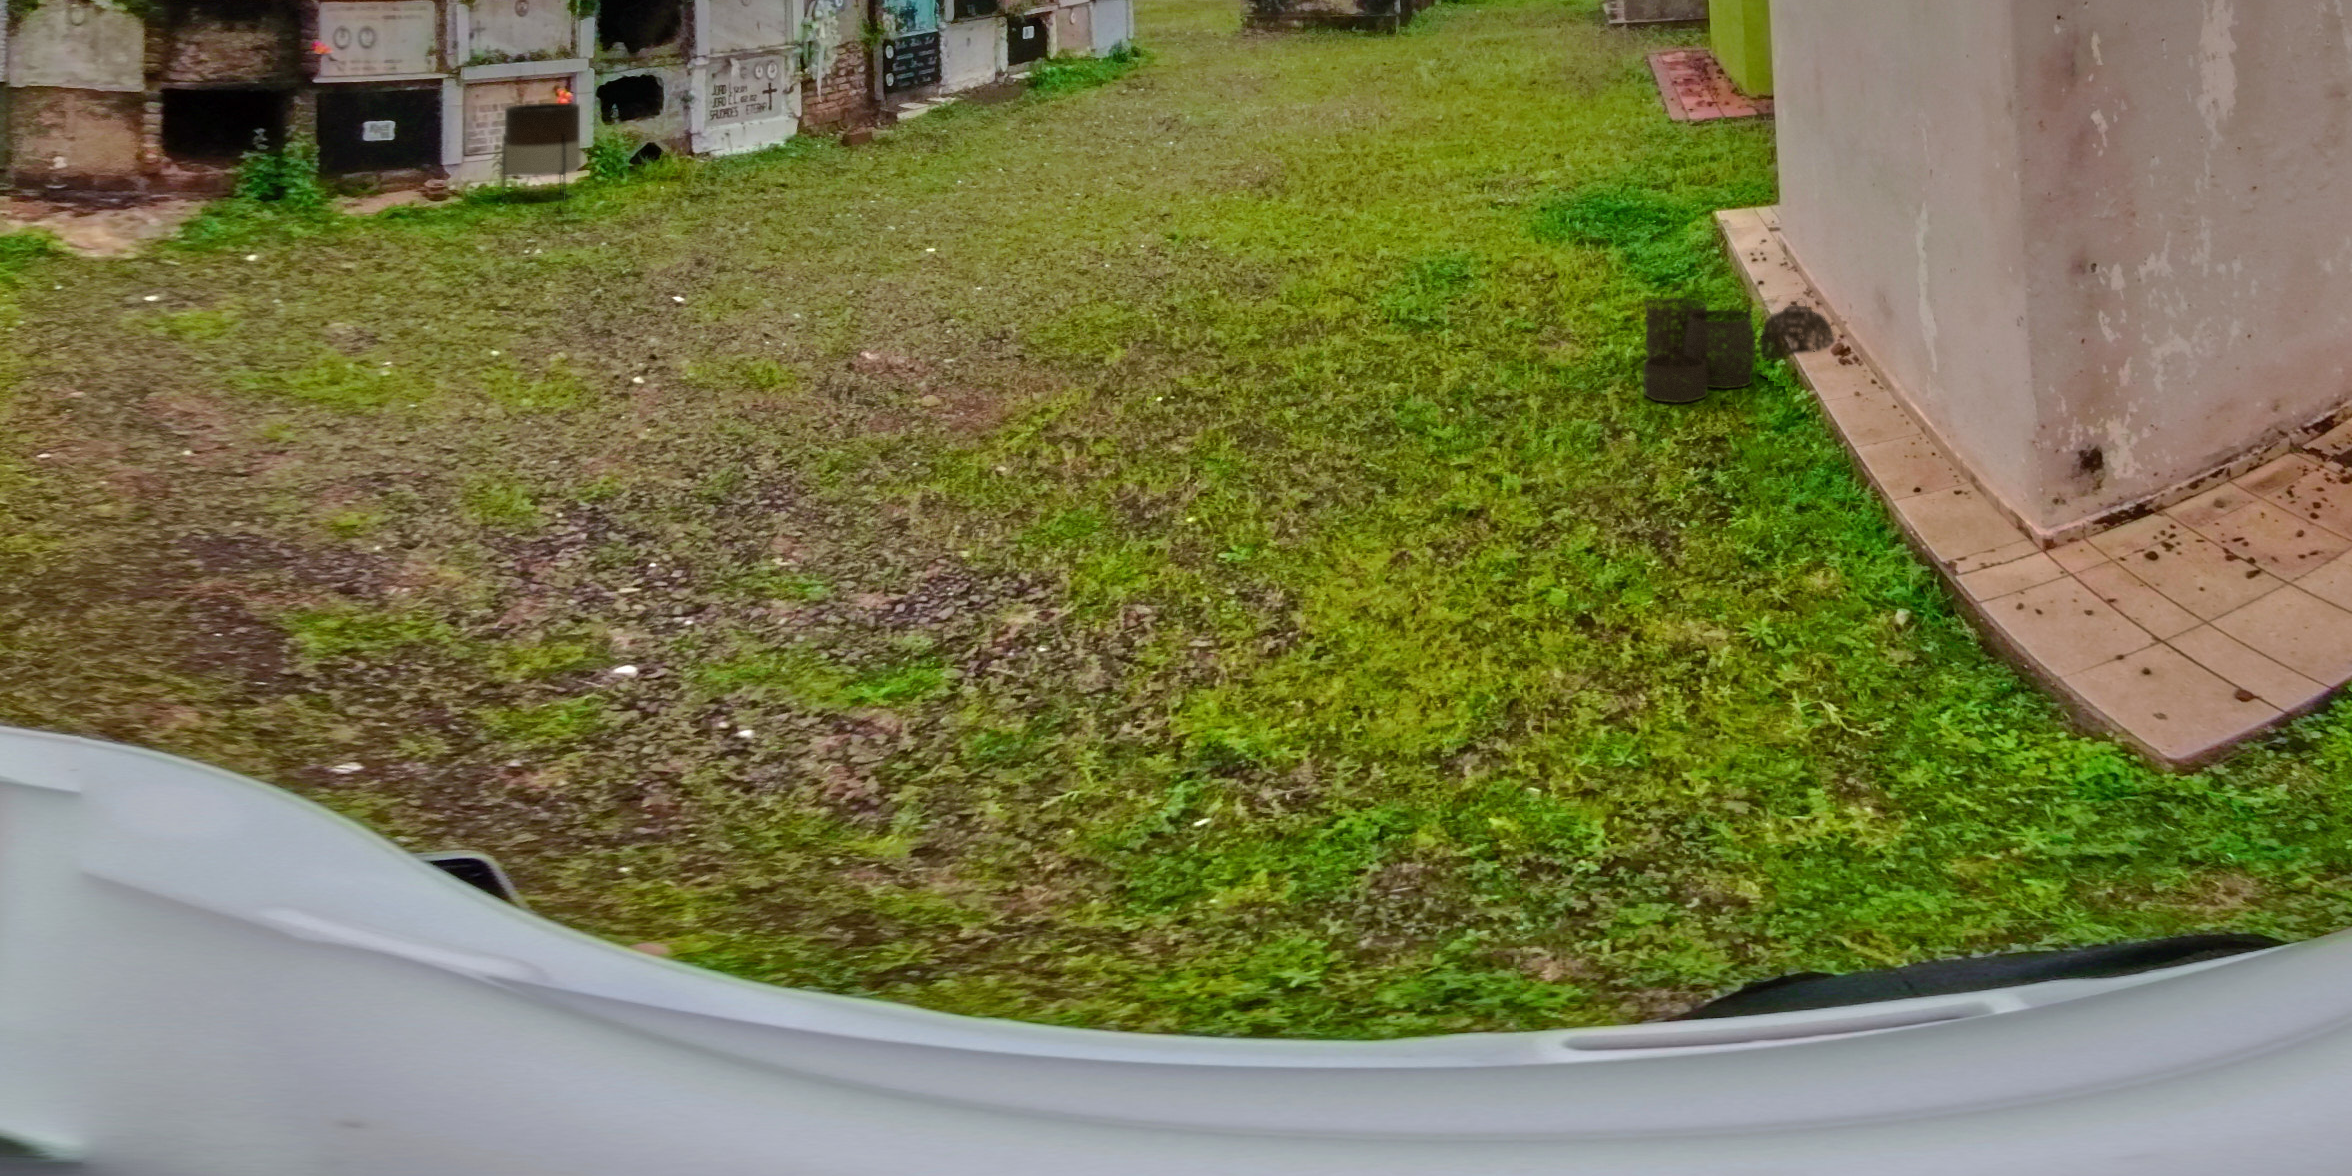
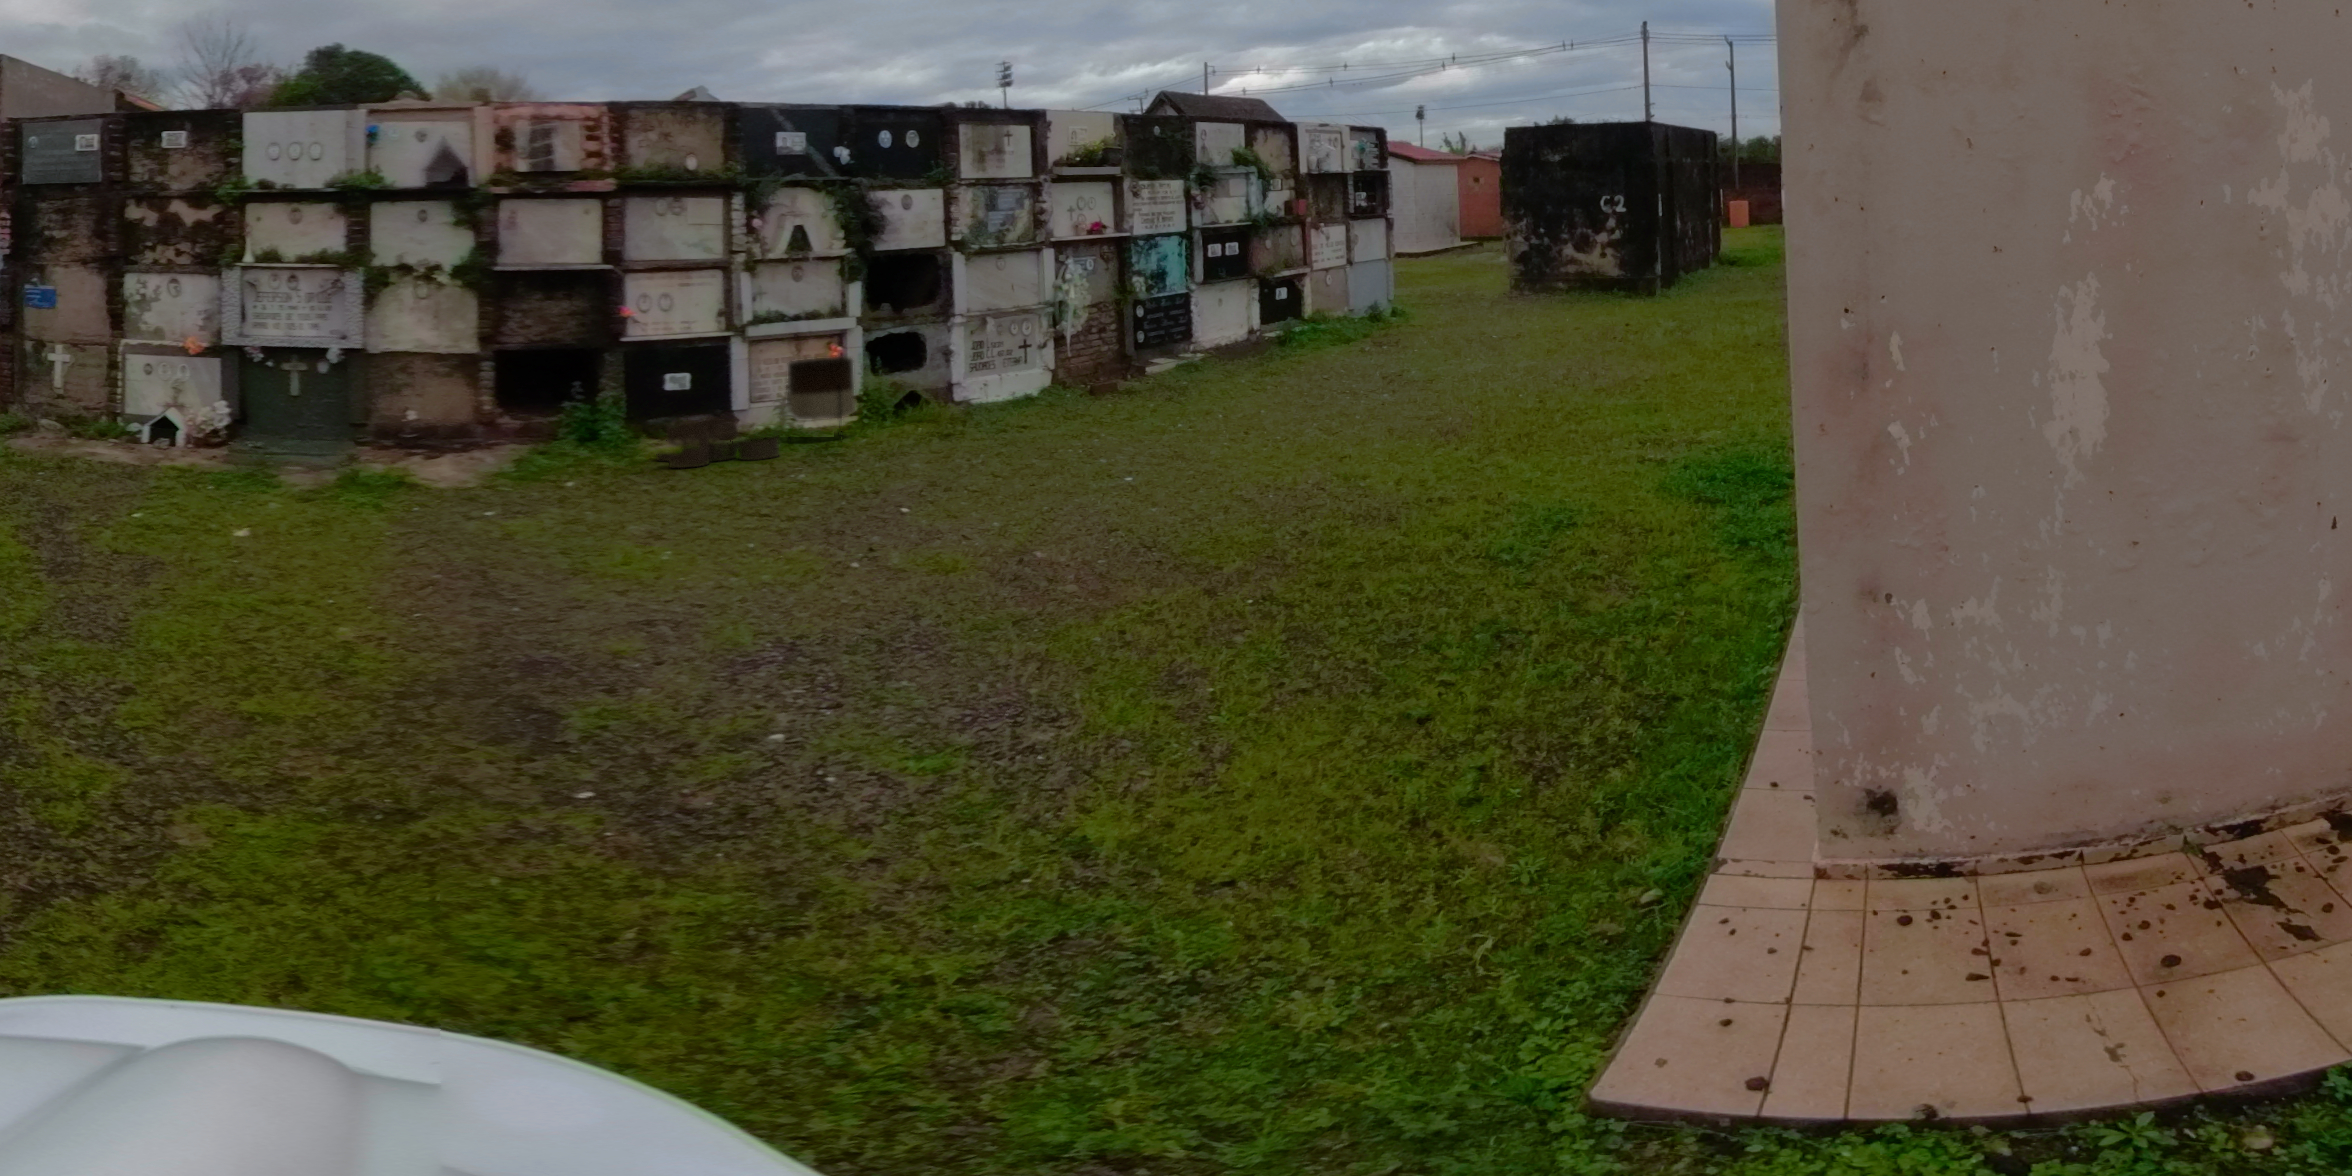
woven basket: present [1643,296,1834,403] -> present [656,415,779,468]

